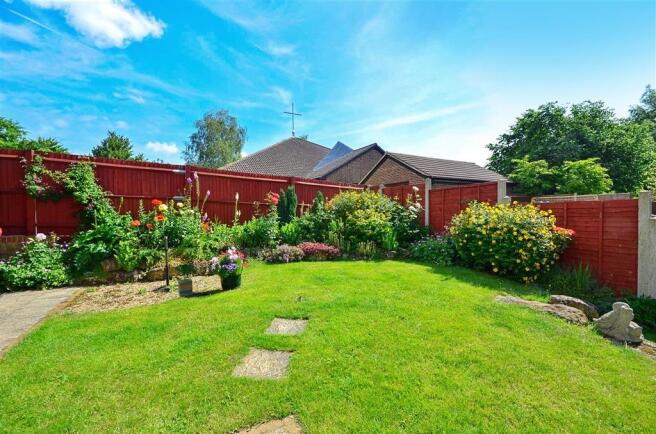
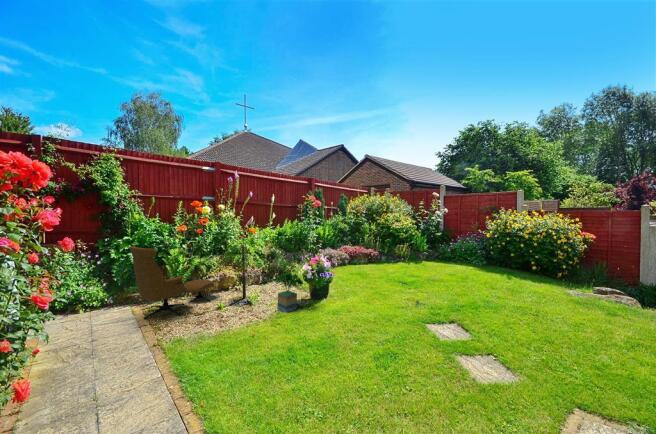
lounge chair: none [67,239,151,295] -> present [130,246,214,320]

